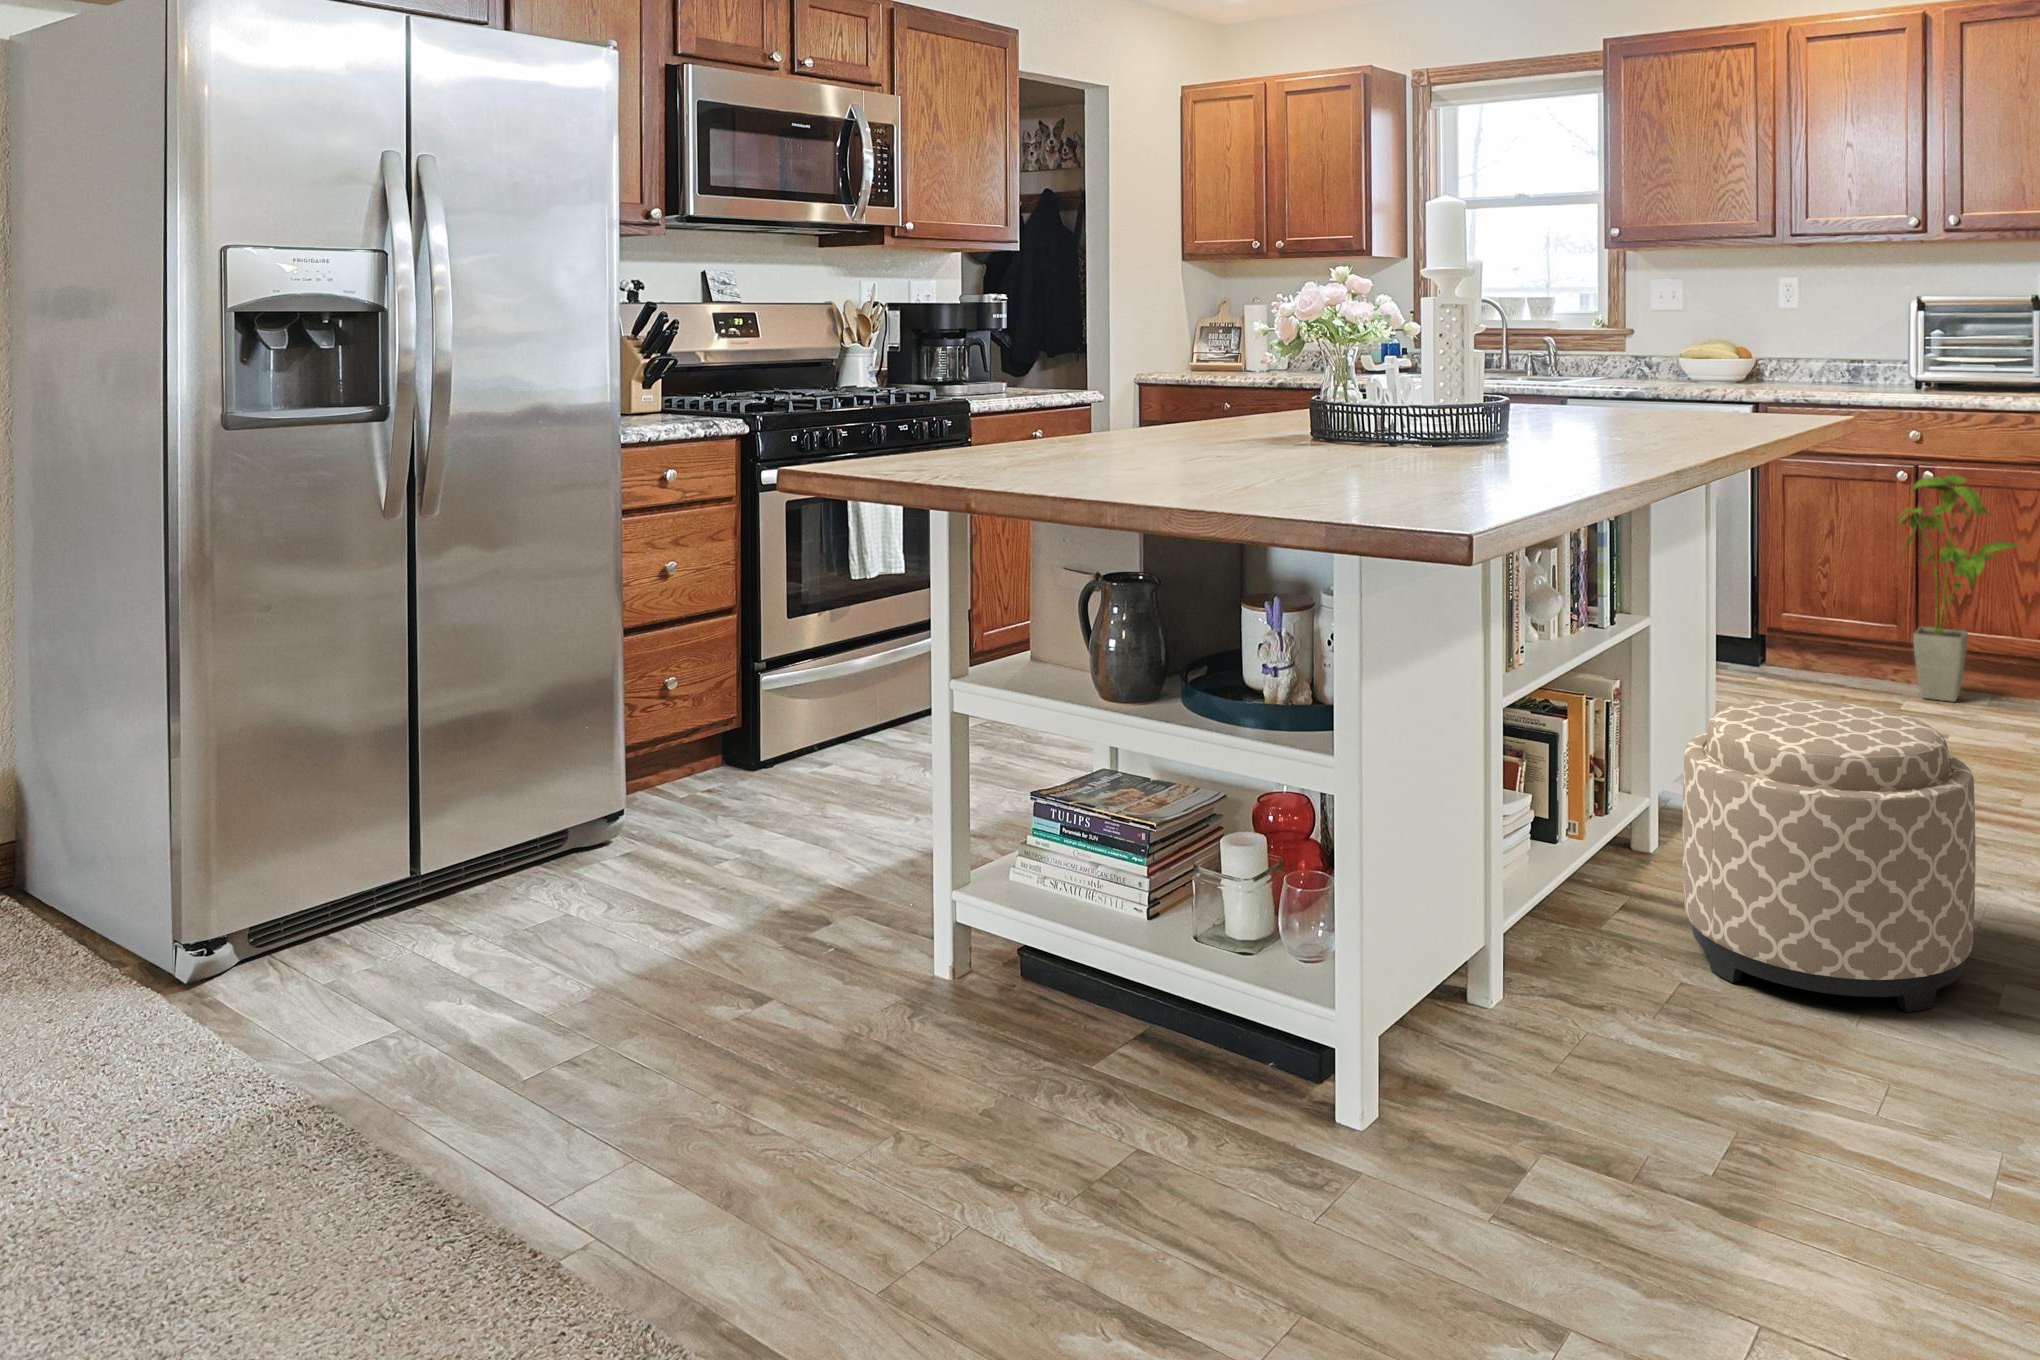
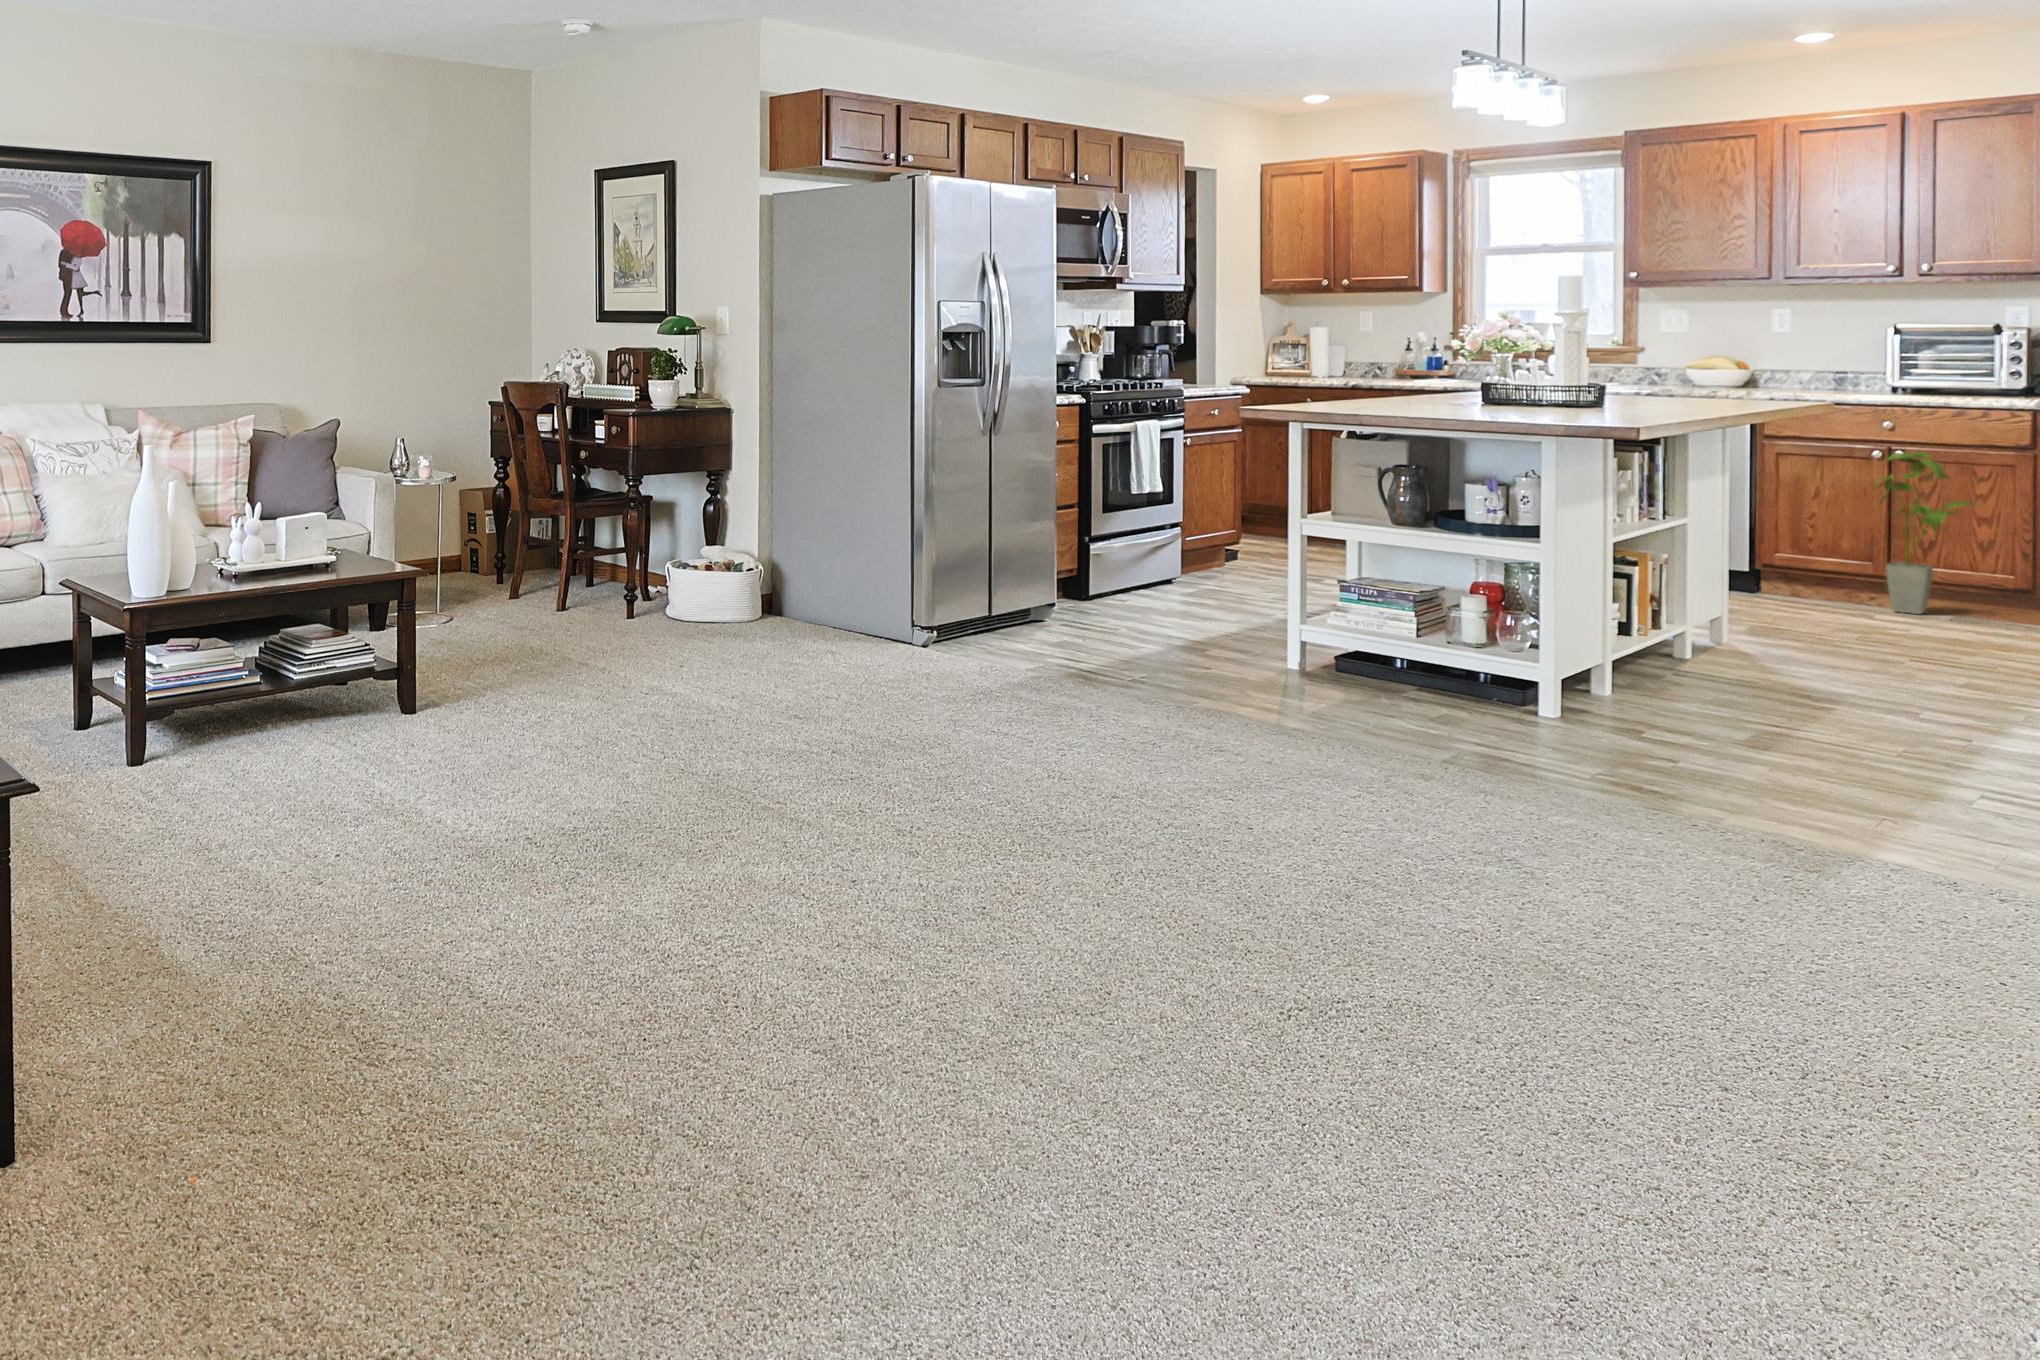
ottoman: present [1682,699,1976,1012] -> none [1717,559,1910,718]

